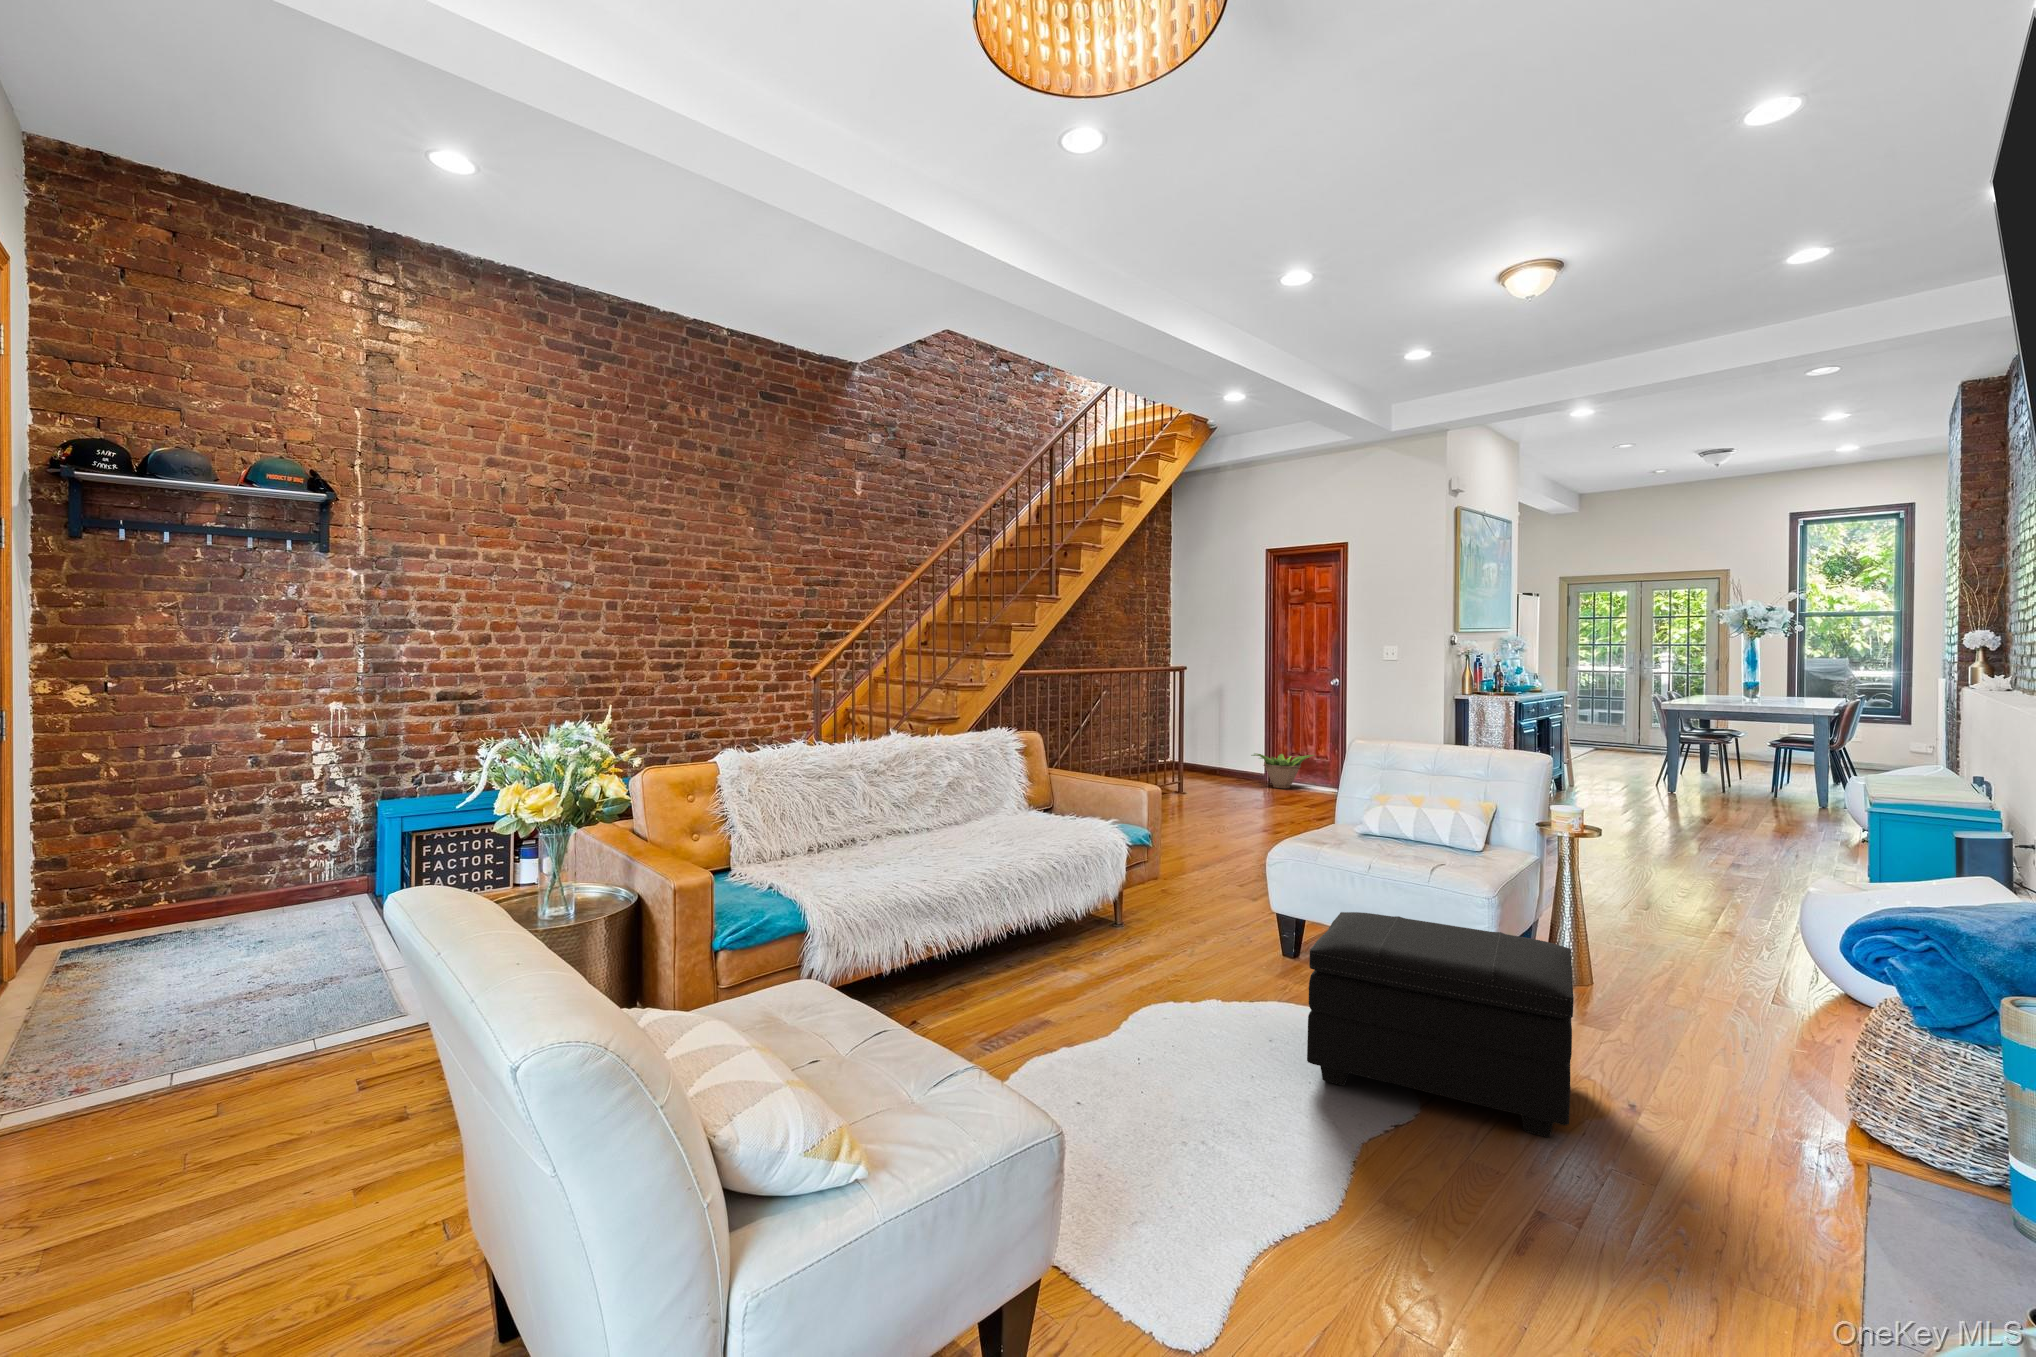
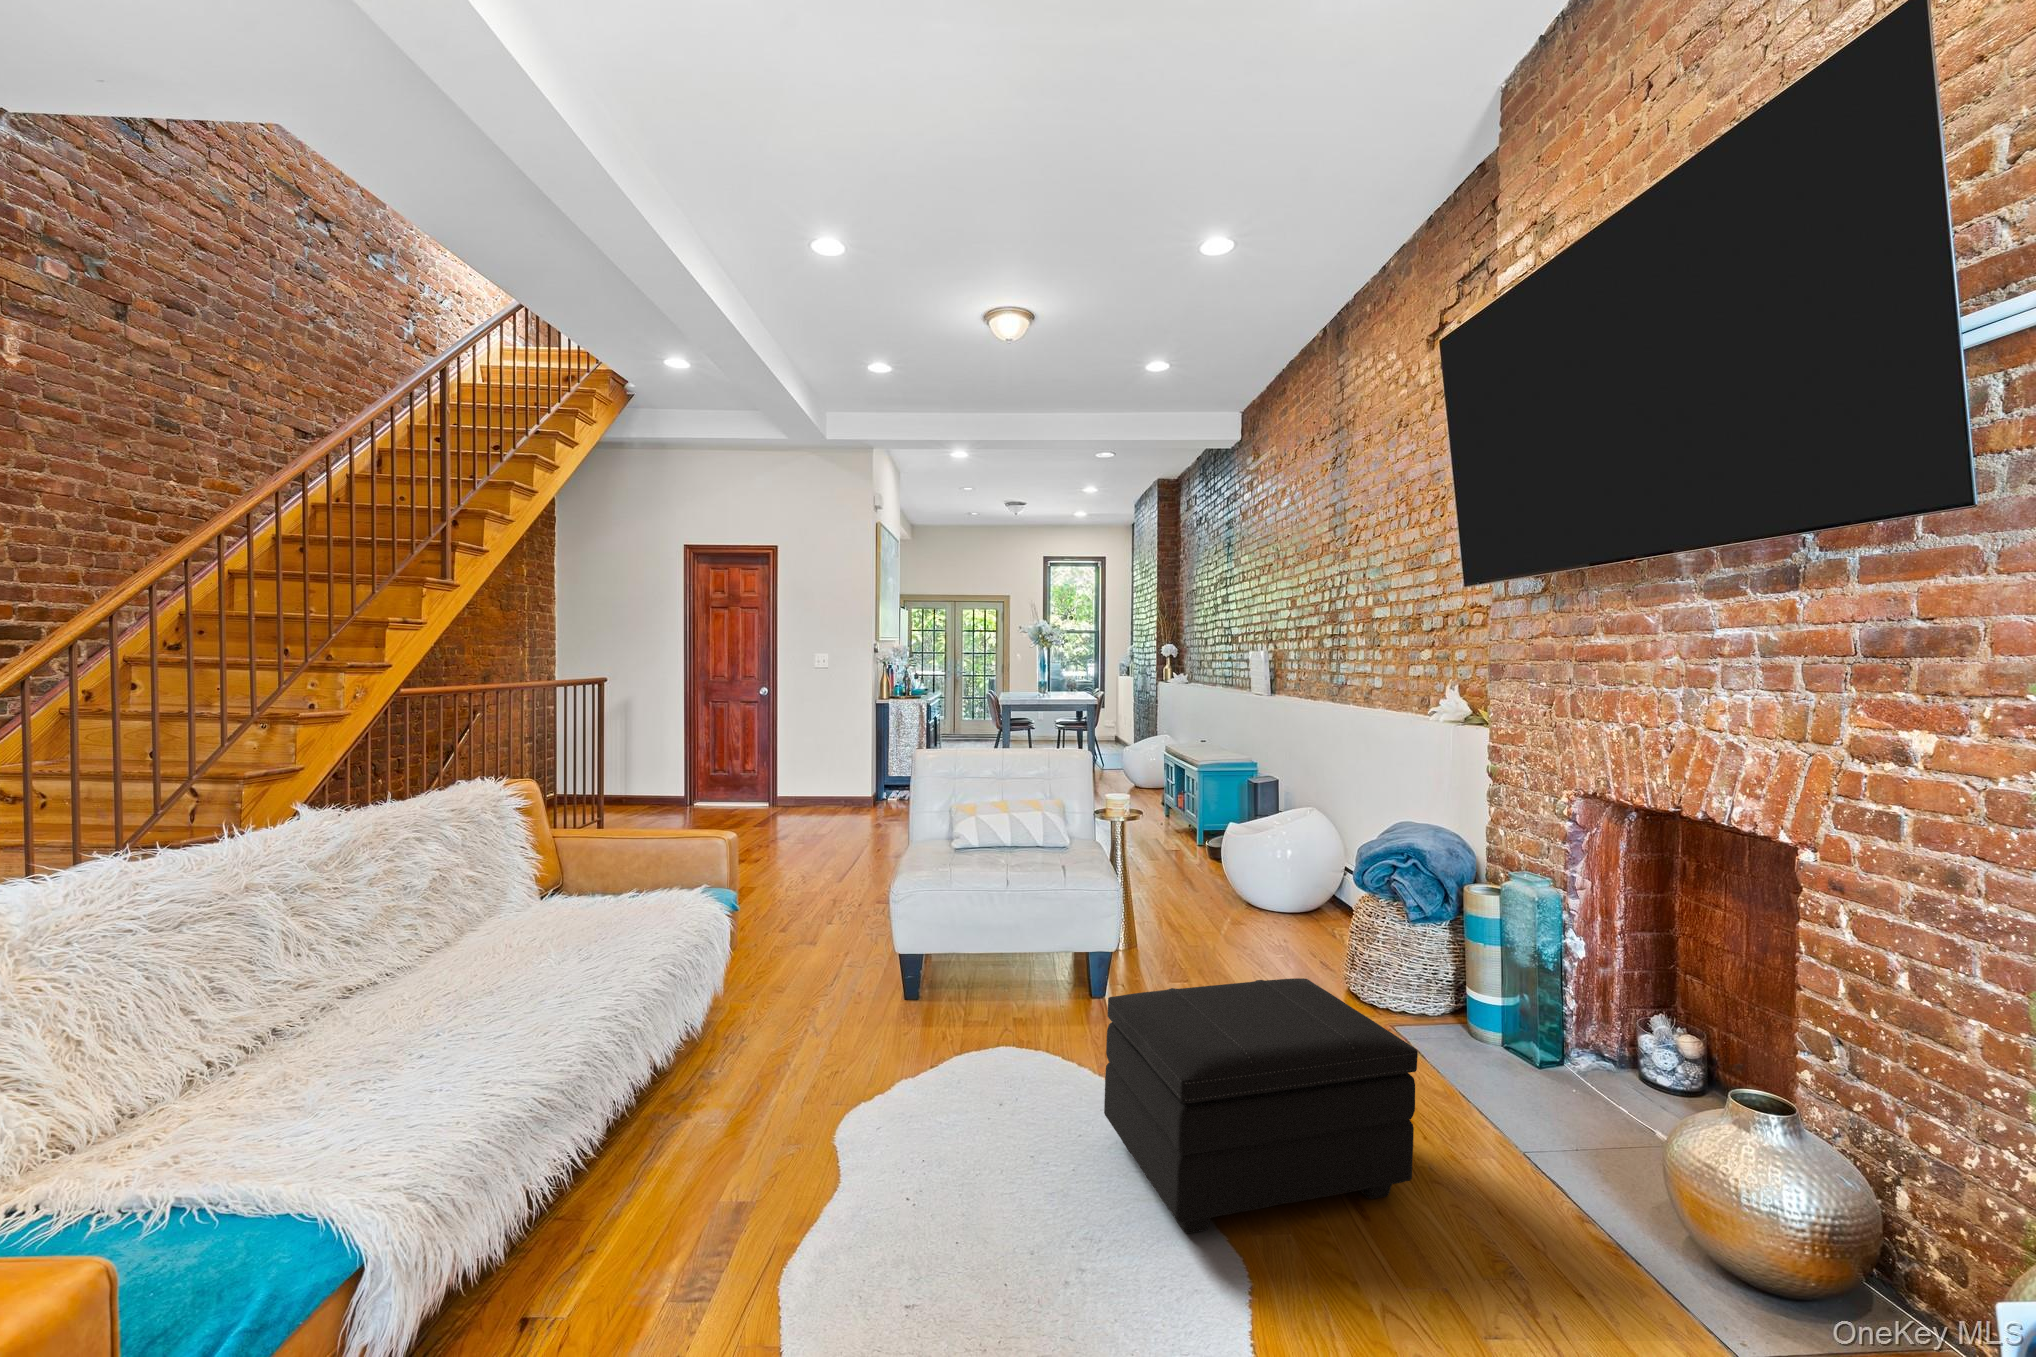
decorative plant: present [1252,754,1314,788] -> none [674,766,746,806]

